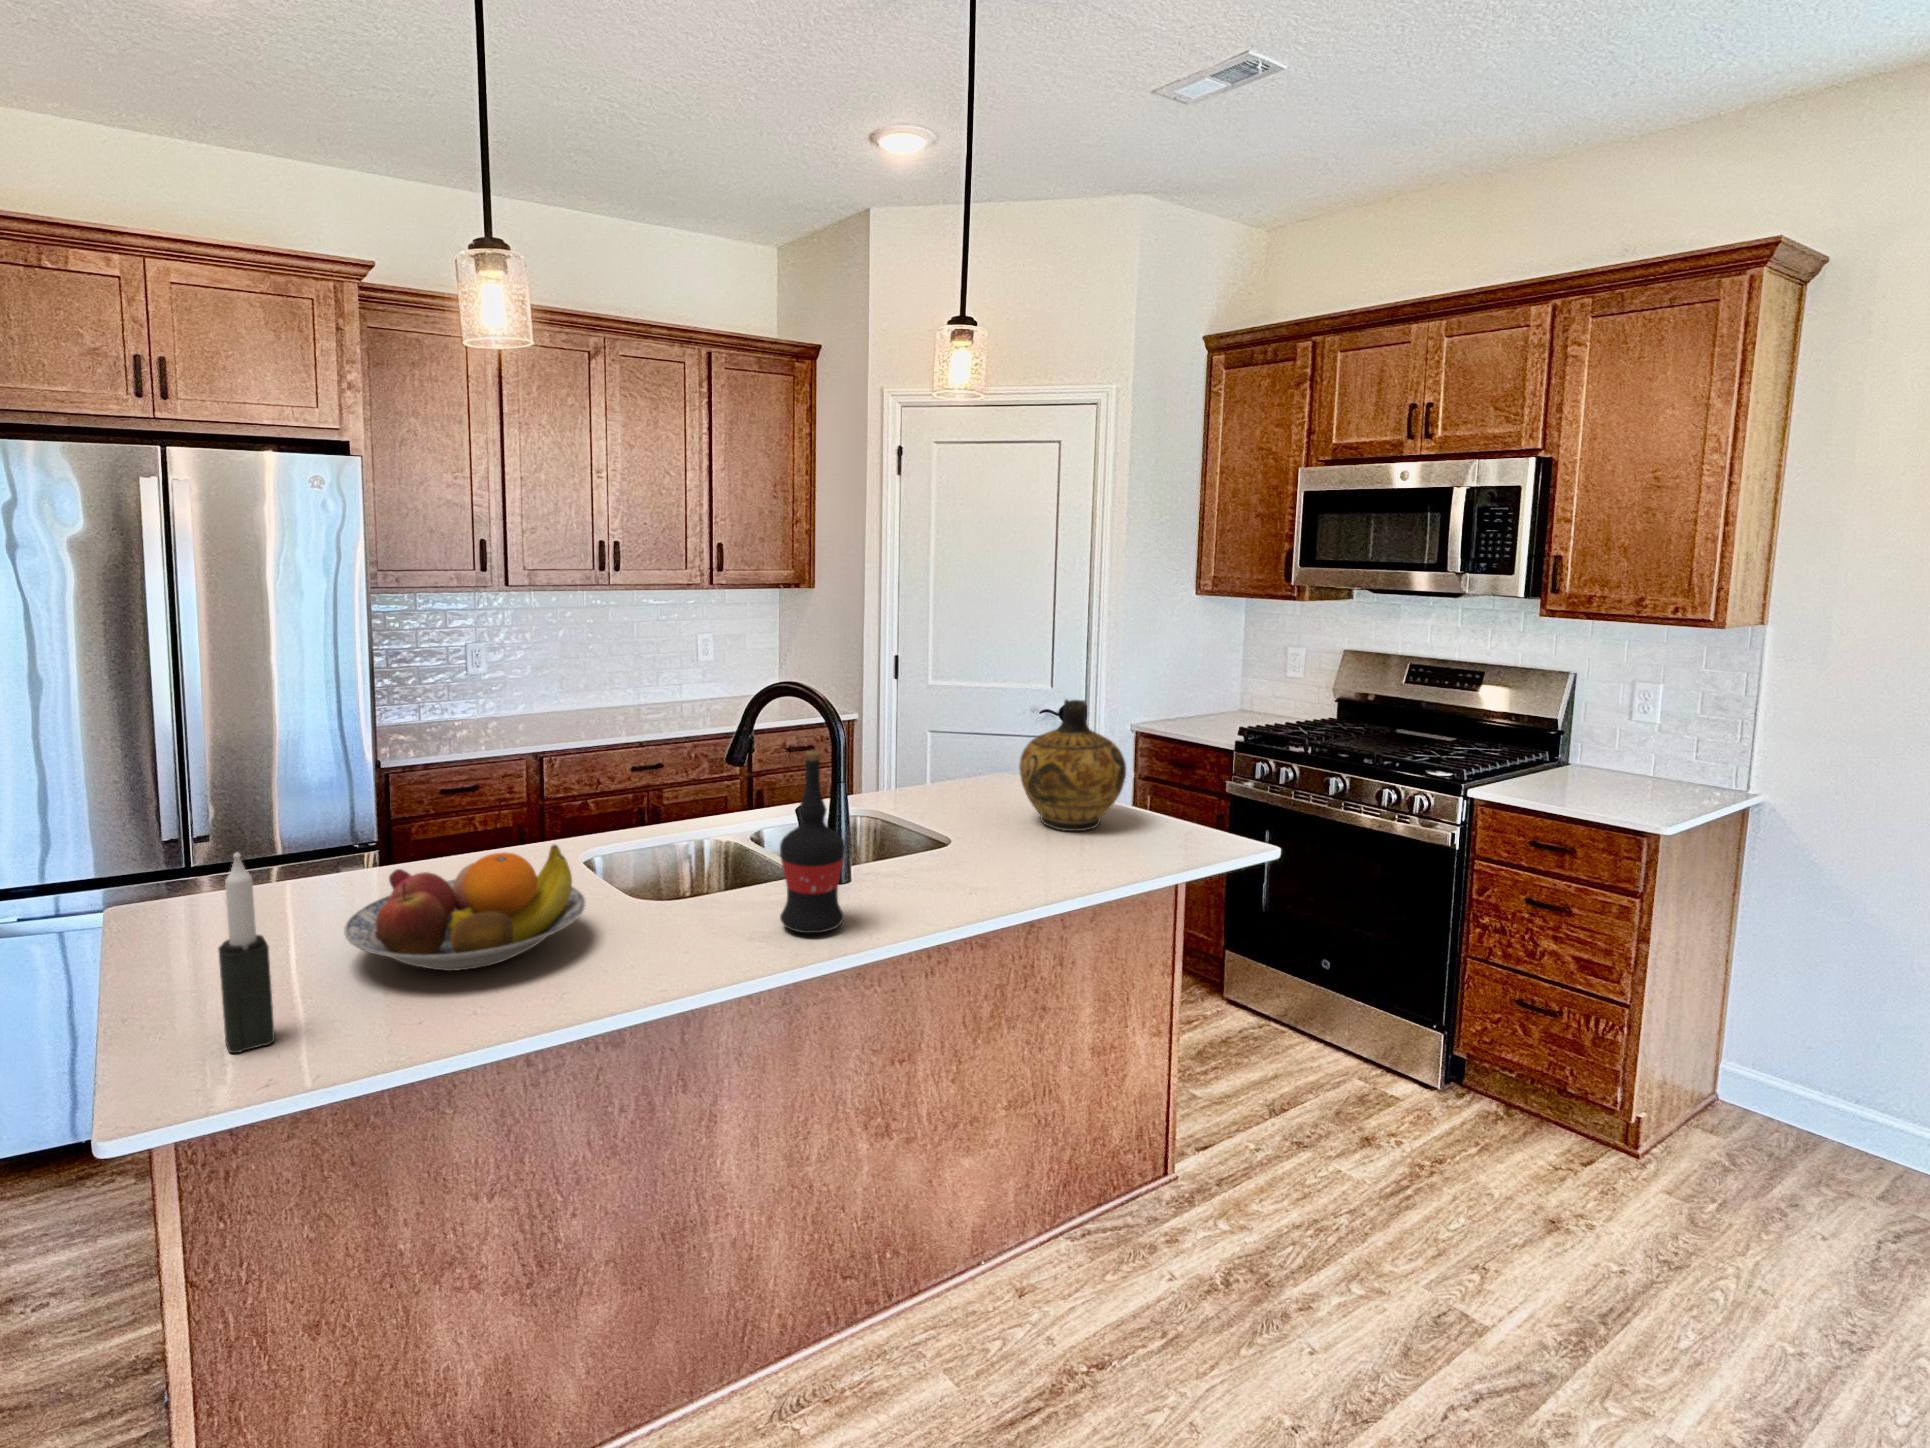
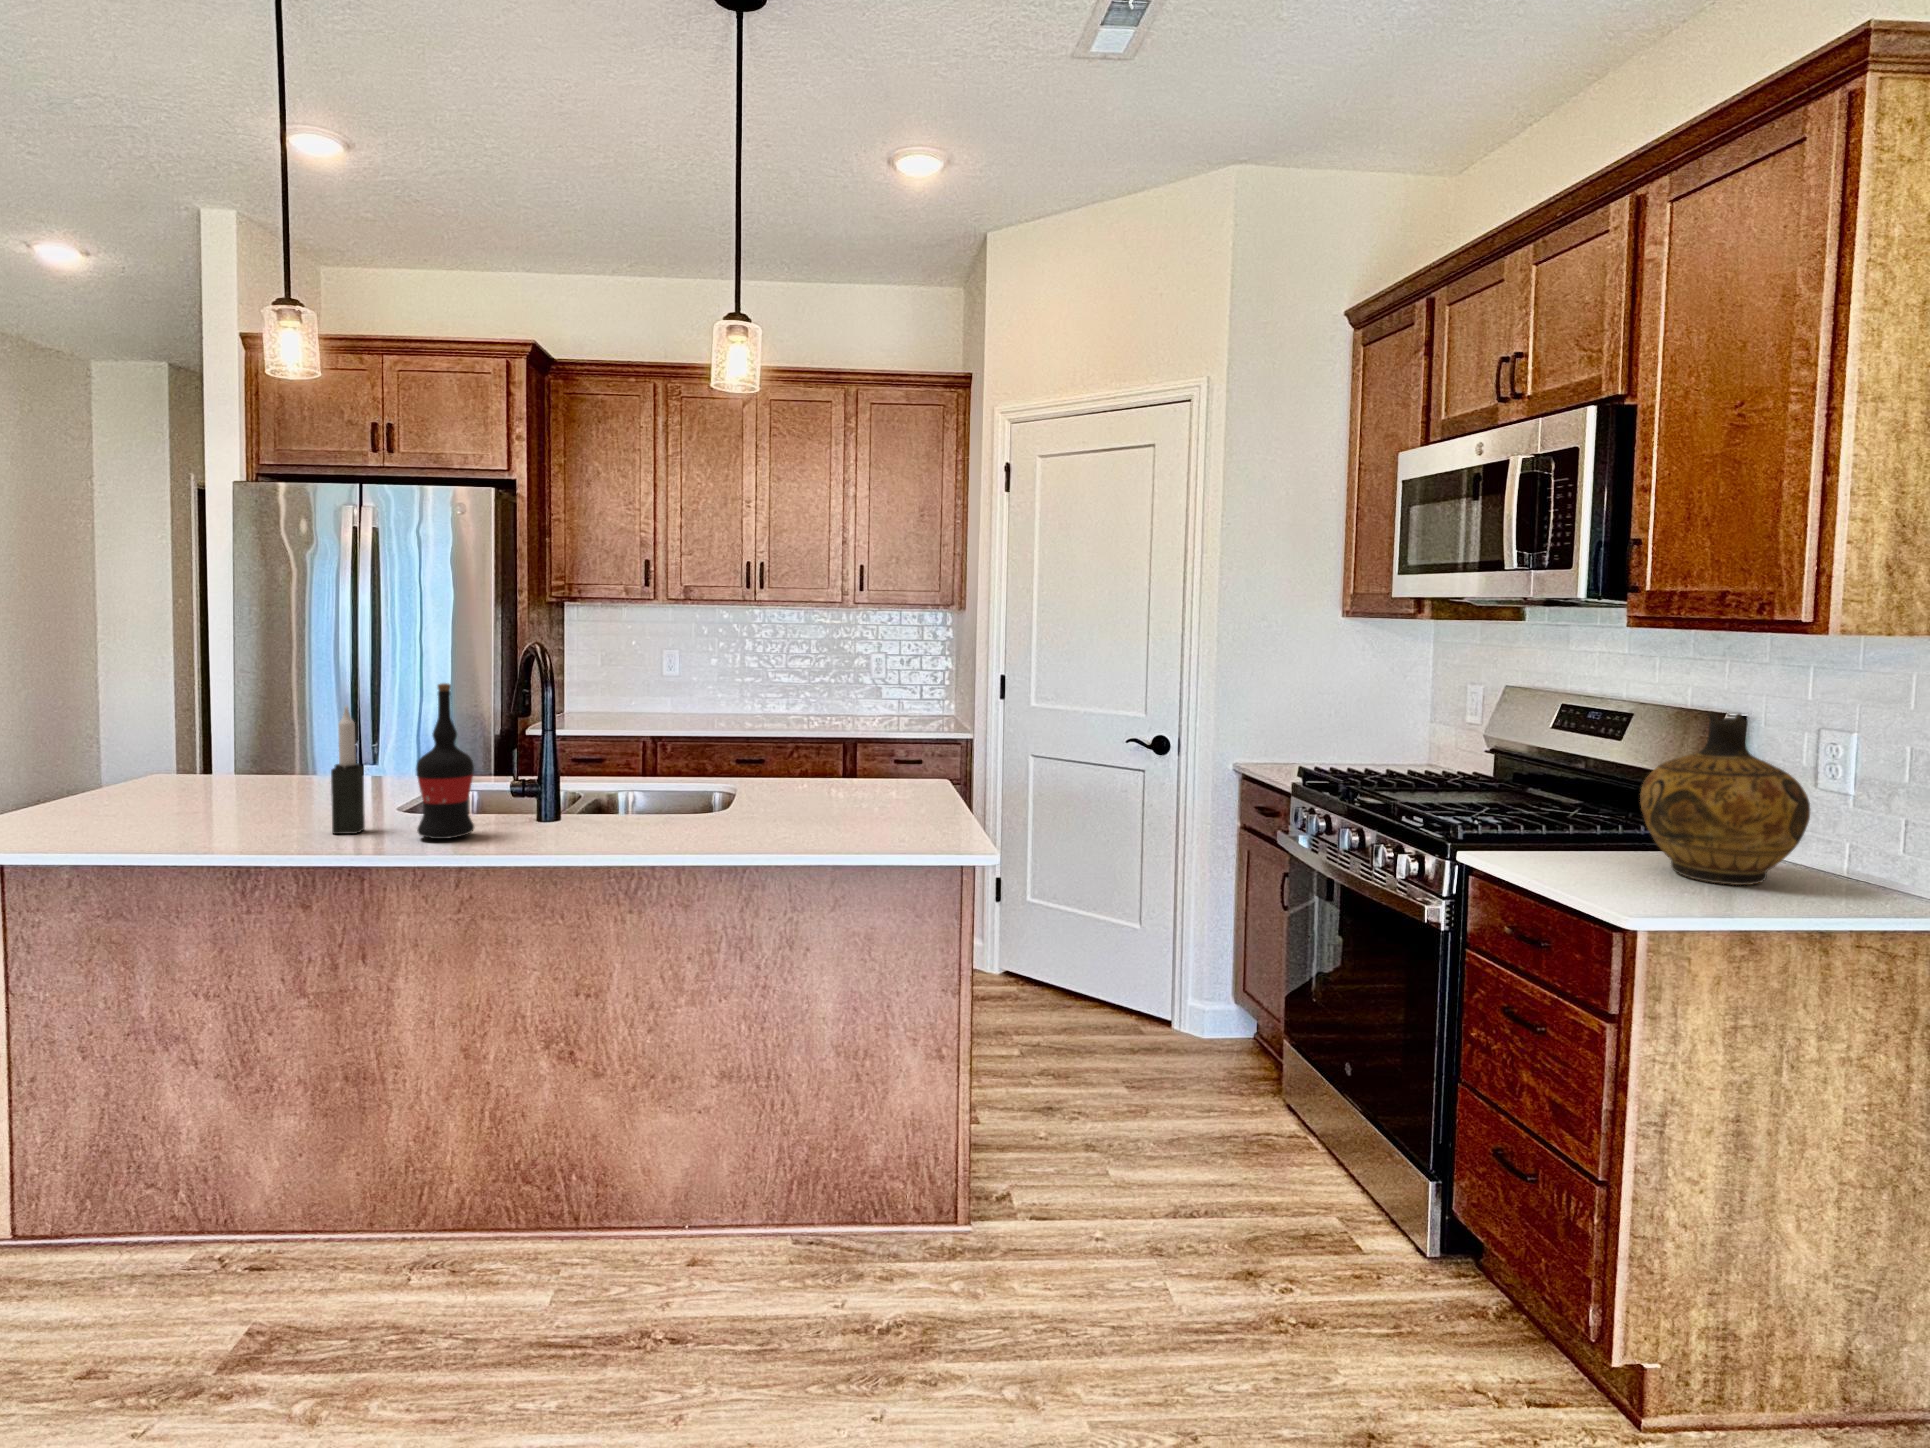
ceramic jug: present [1019,700,1126,831] -> present [1640,712,1810,885]
fruit bowl: present [344,844,586,971] -> none [141,746,333,823]
candle: present [219,853,275,1053] -> present [331,706,365,834]

